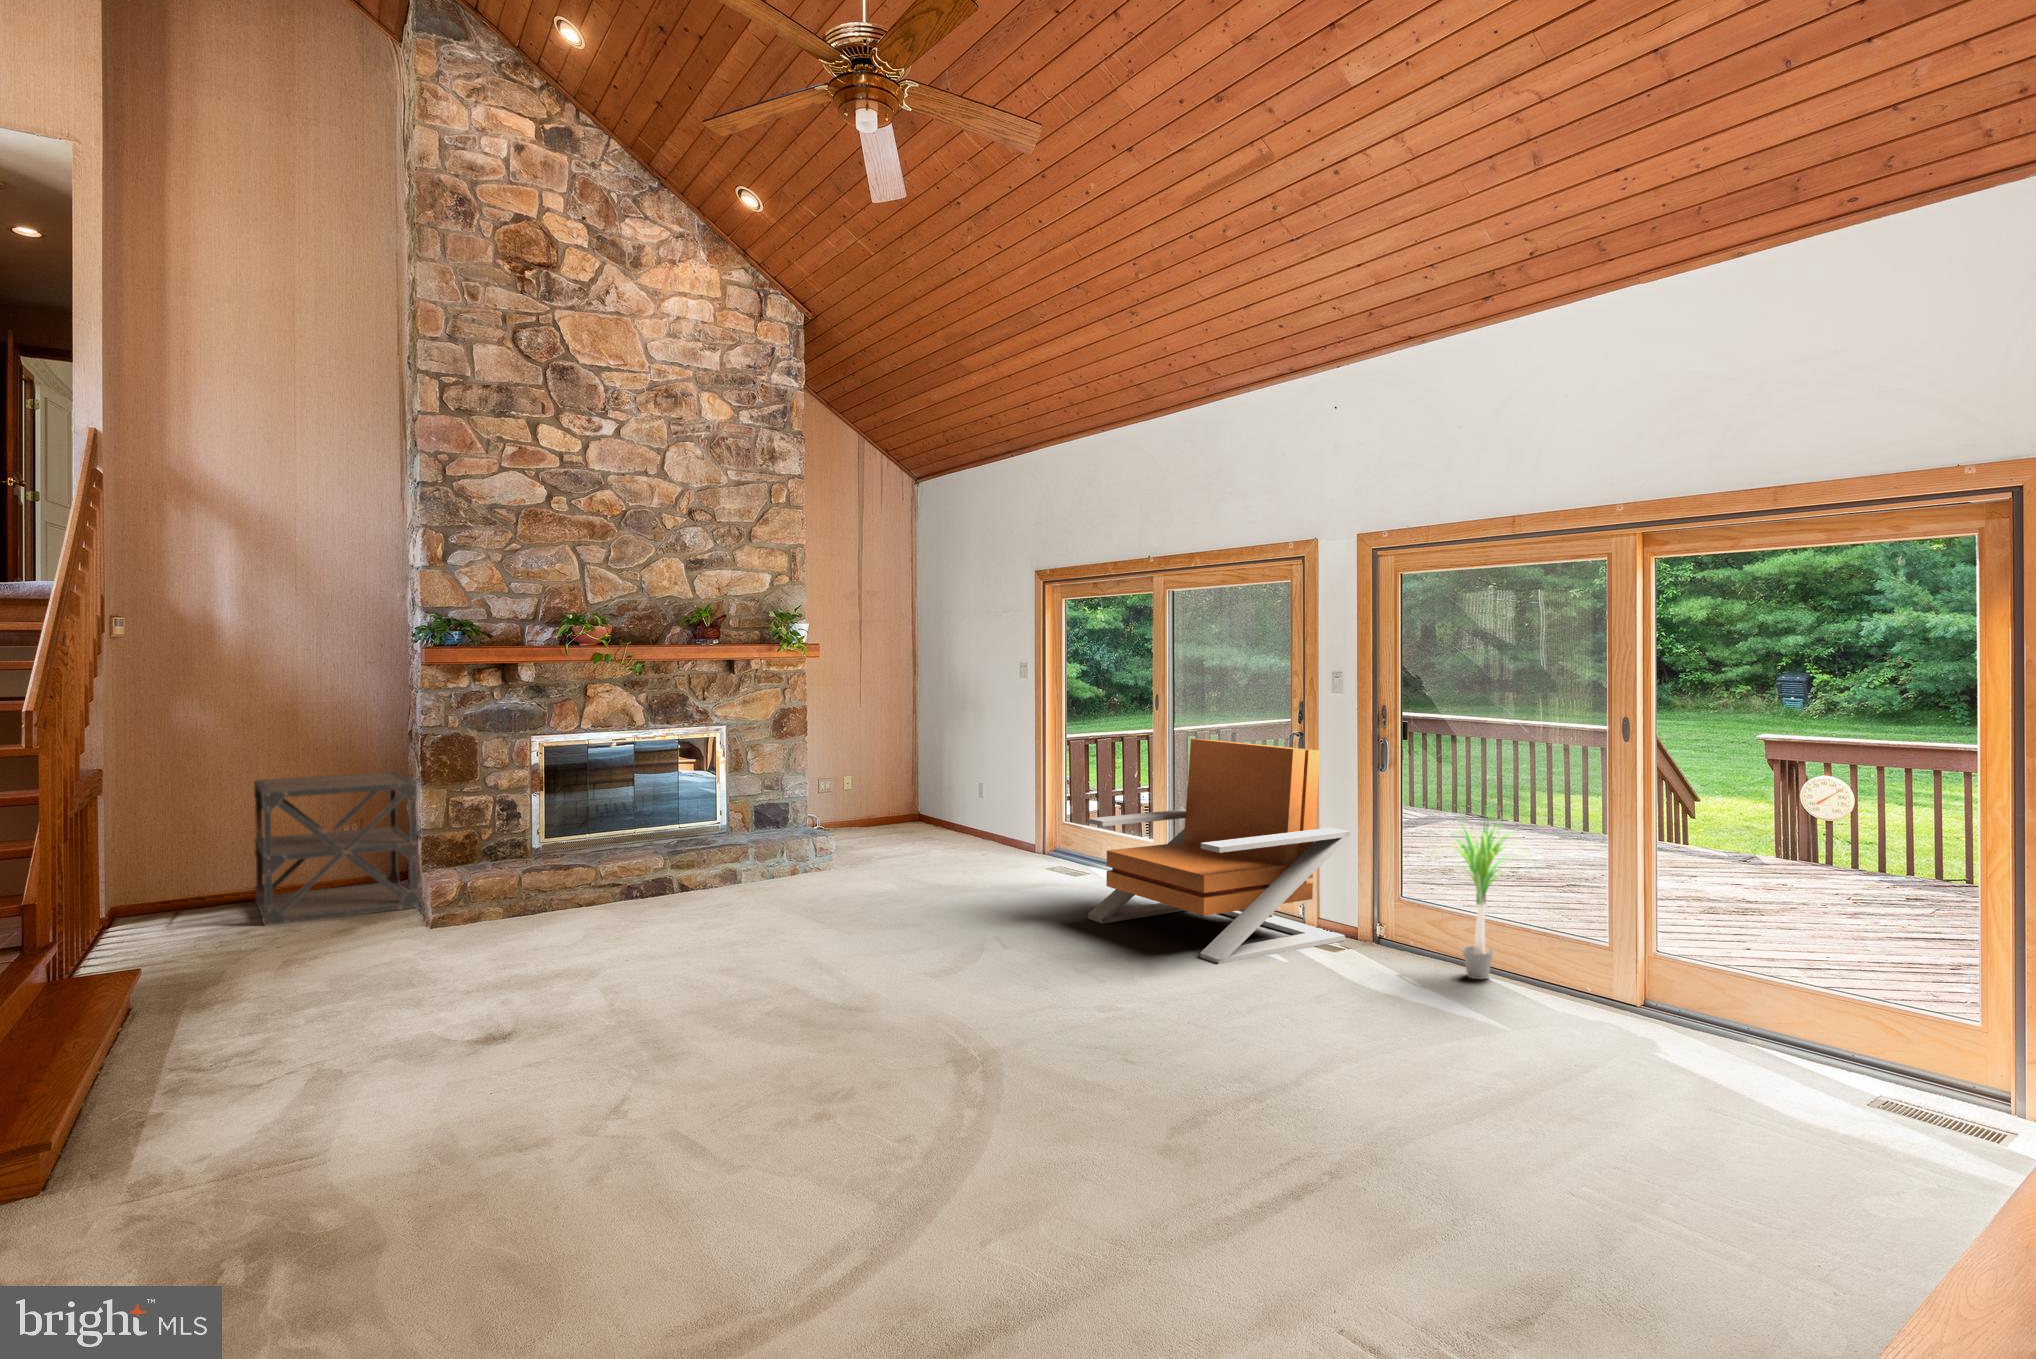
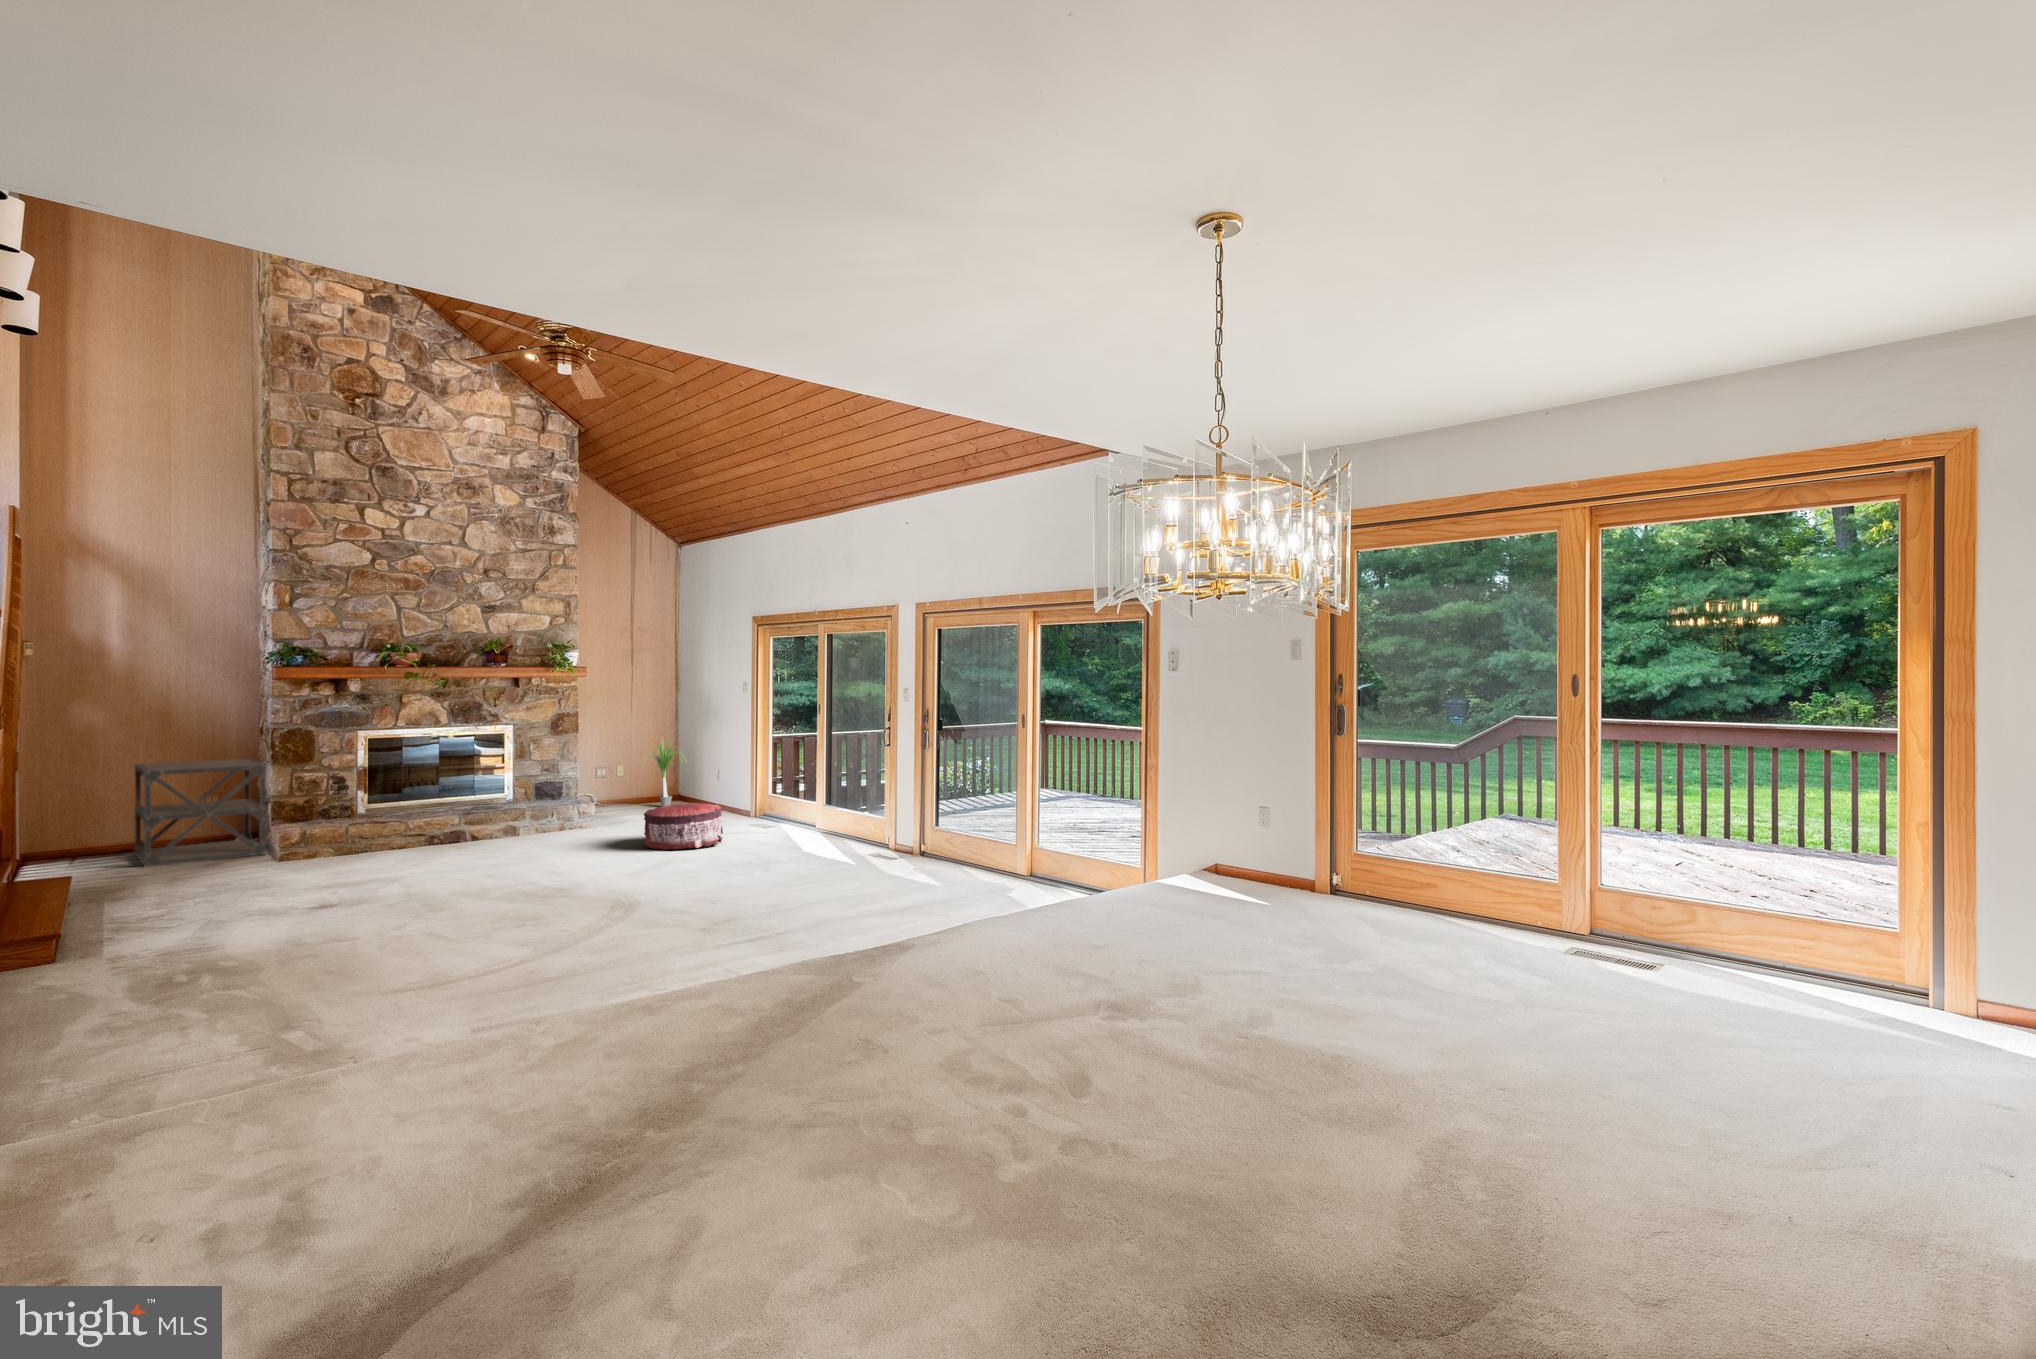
lounge chair: present [1088,739,1350,964] -> none [756,731,918,872]
potted plant: present [1440,821,1536,979] -> present [652,741,682,807]
pouf: none [918,841,1030,913] -> present [644,803,723,850]

